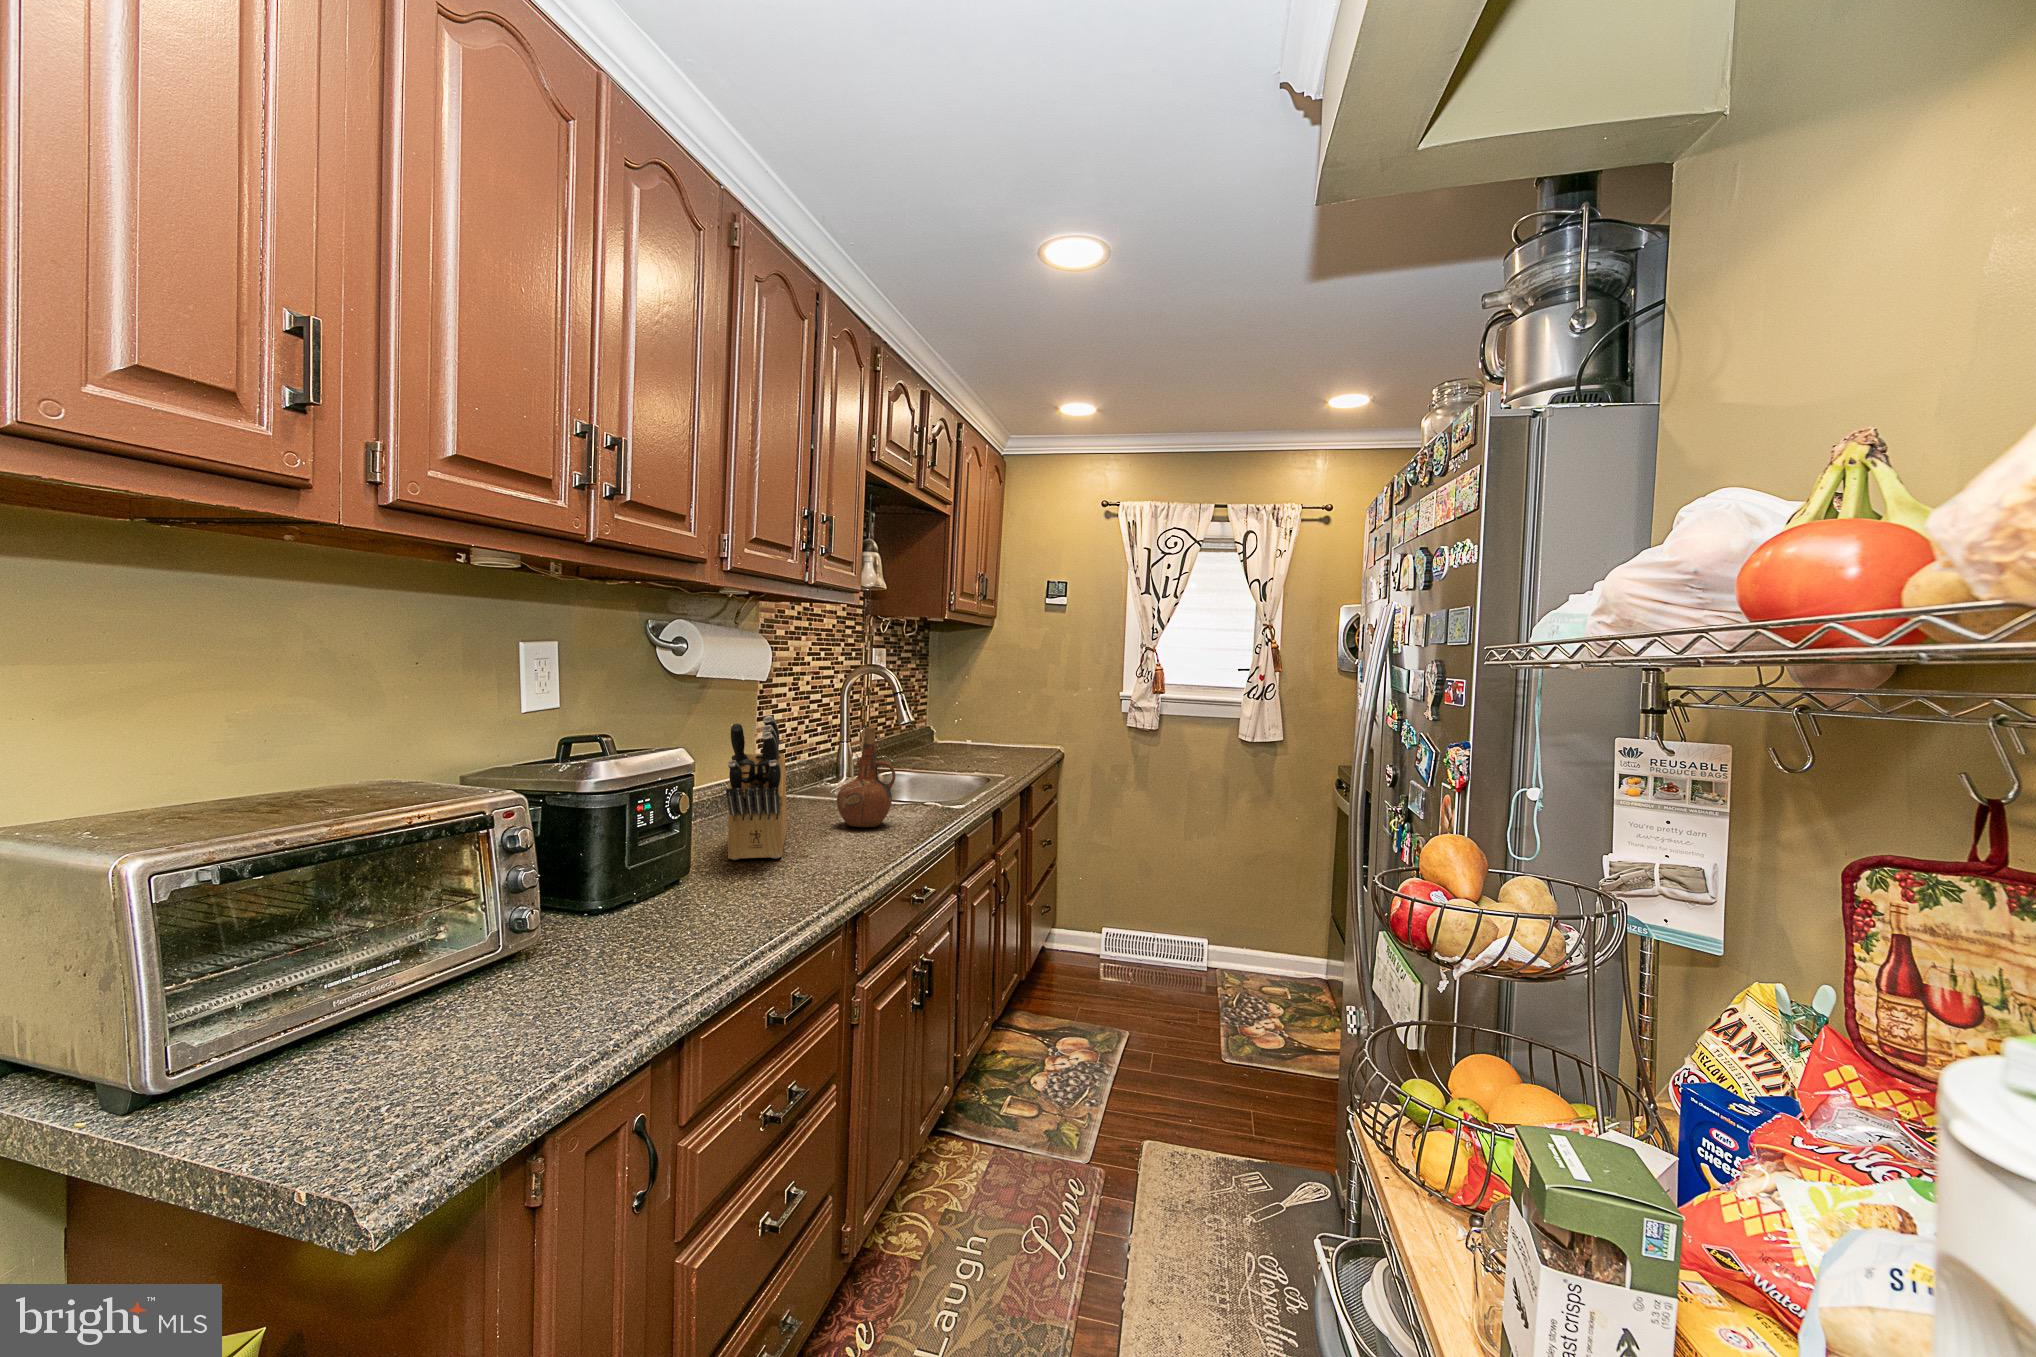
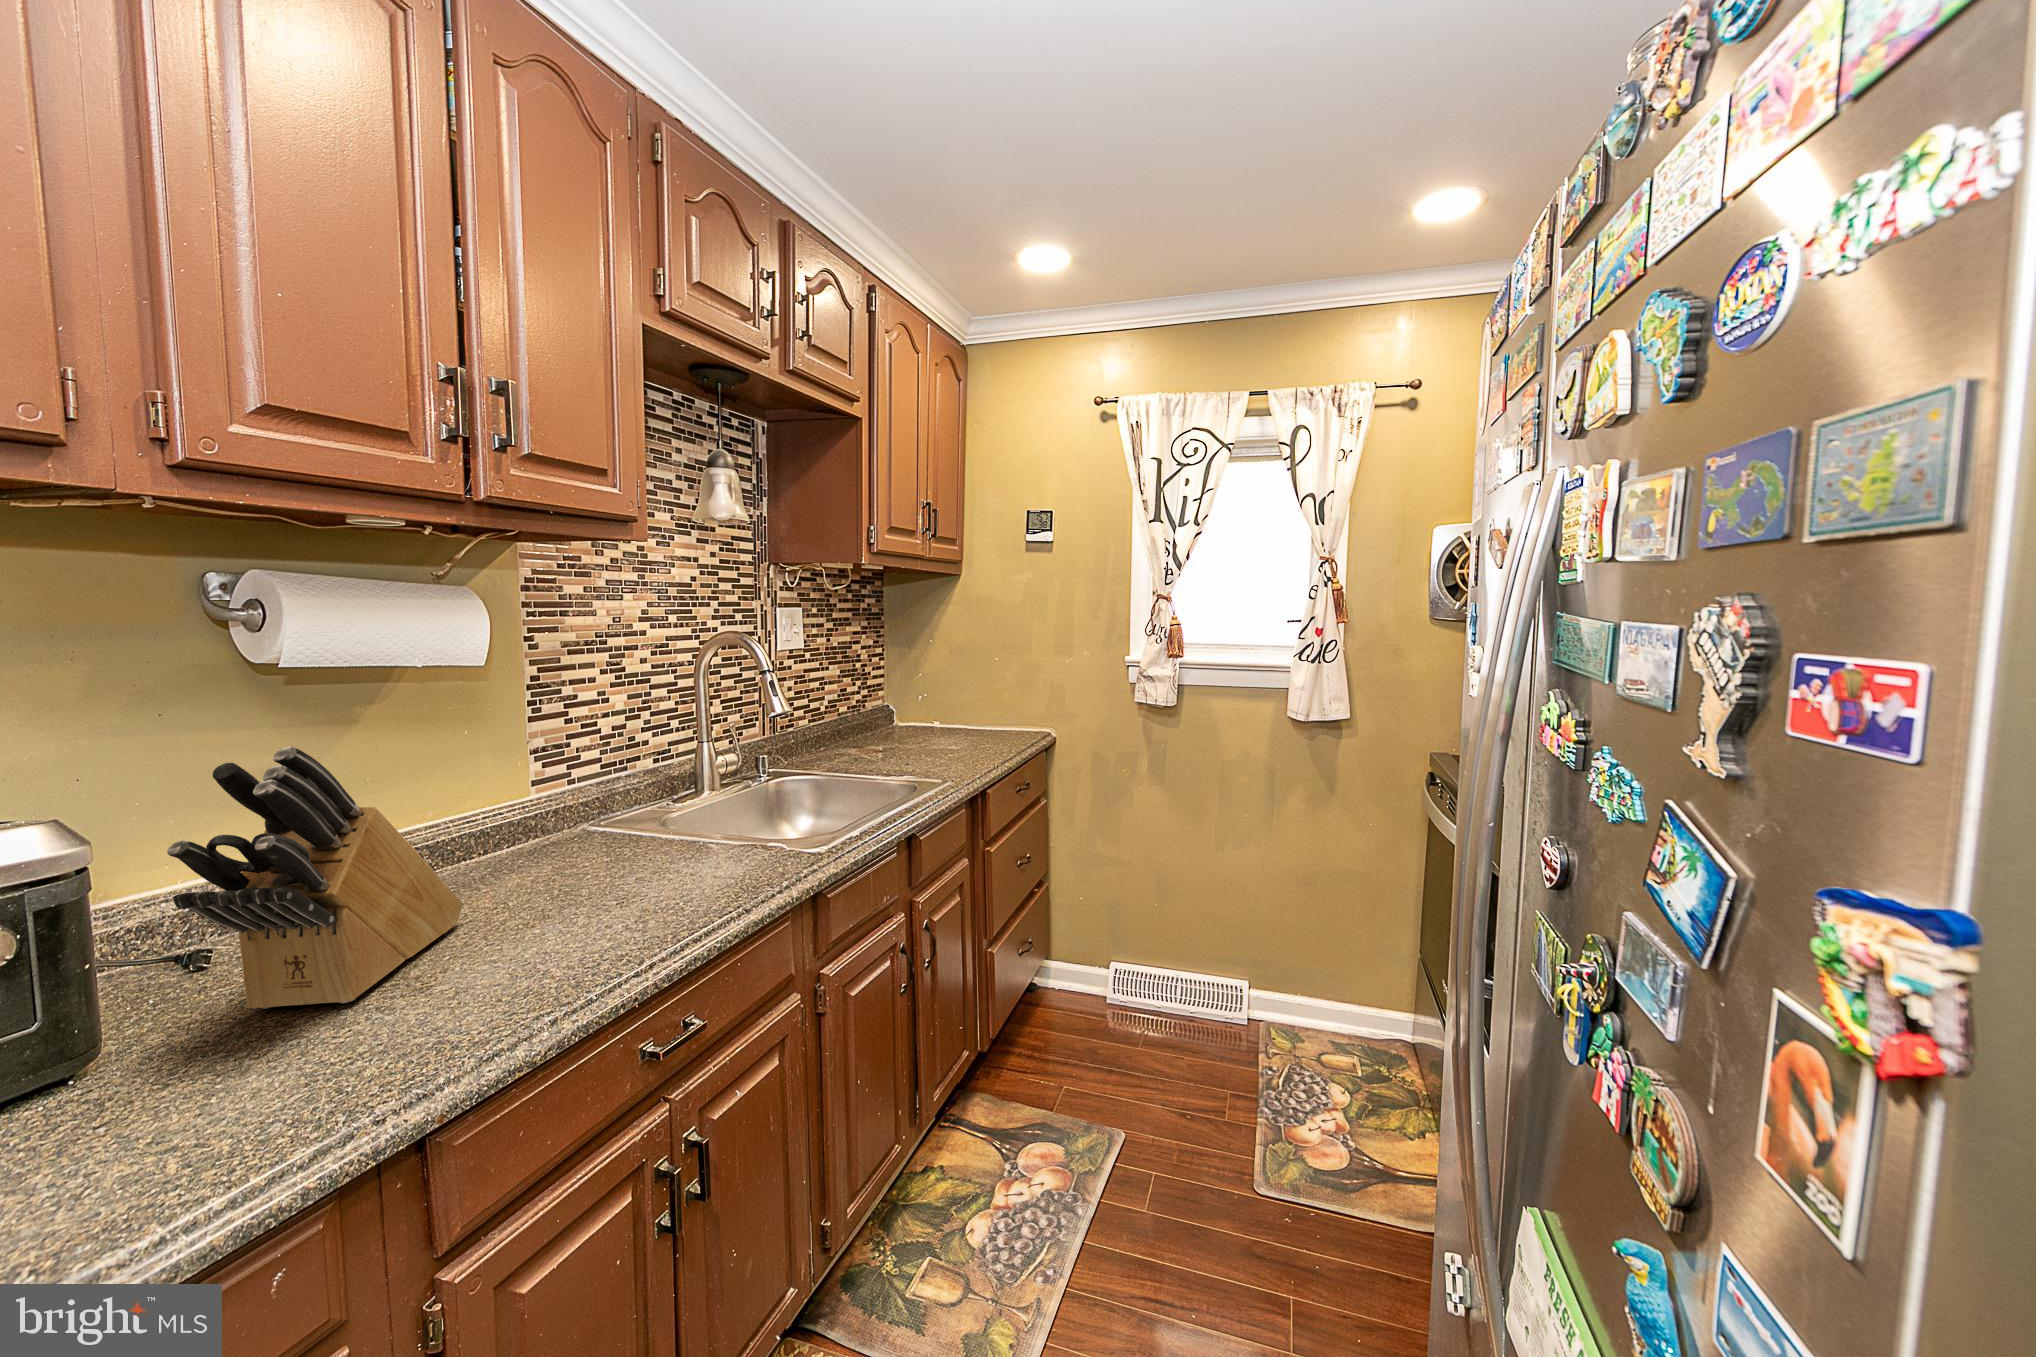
ceramic pitcher: present [837,728,896,827] -> none [565,741,668,906]

